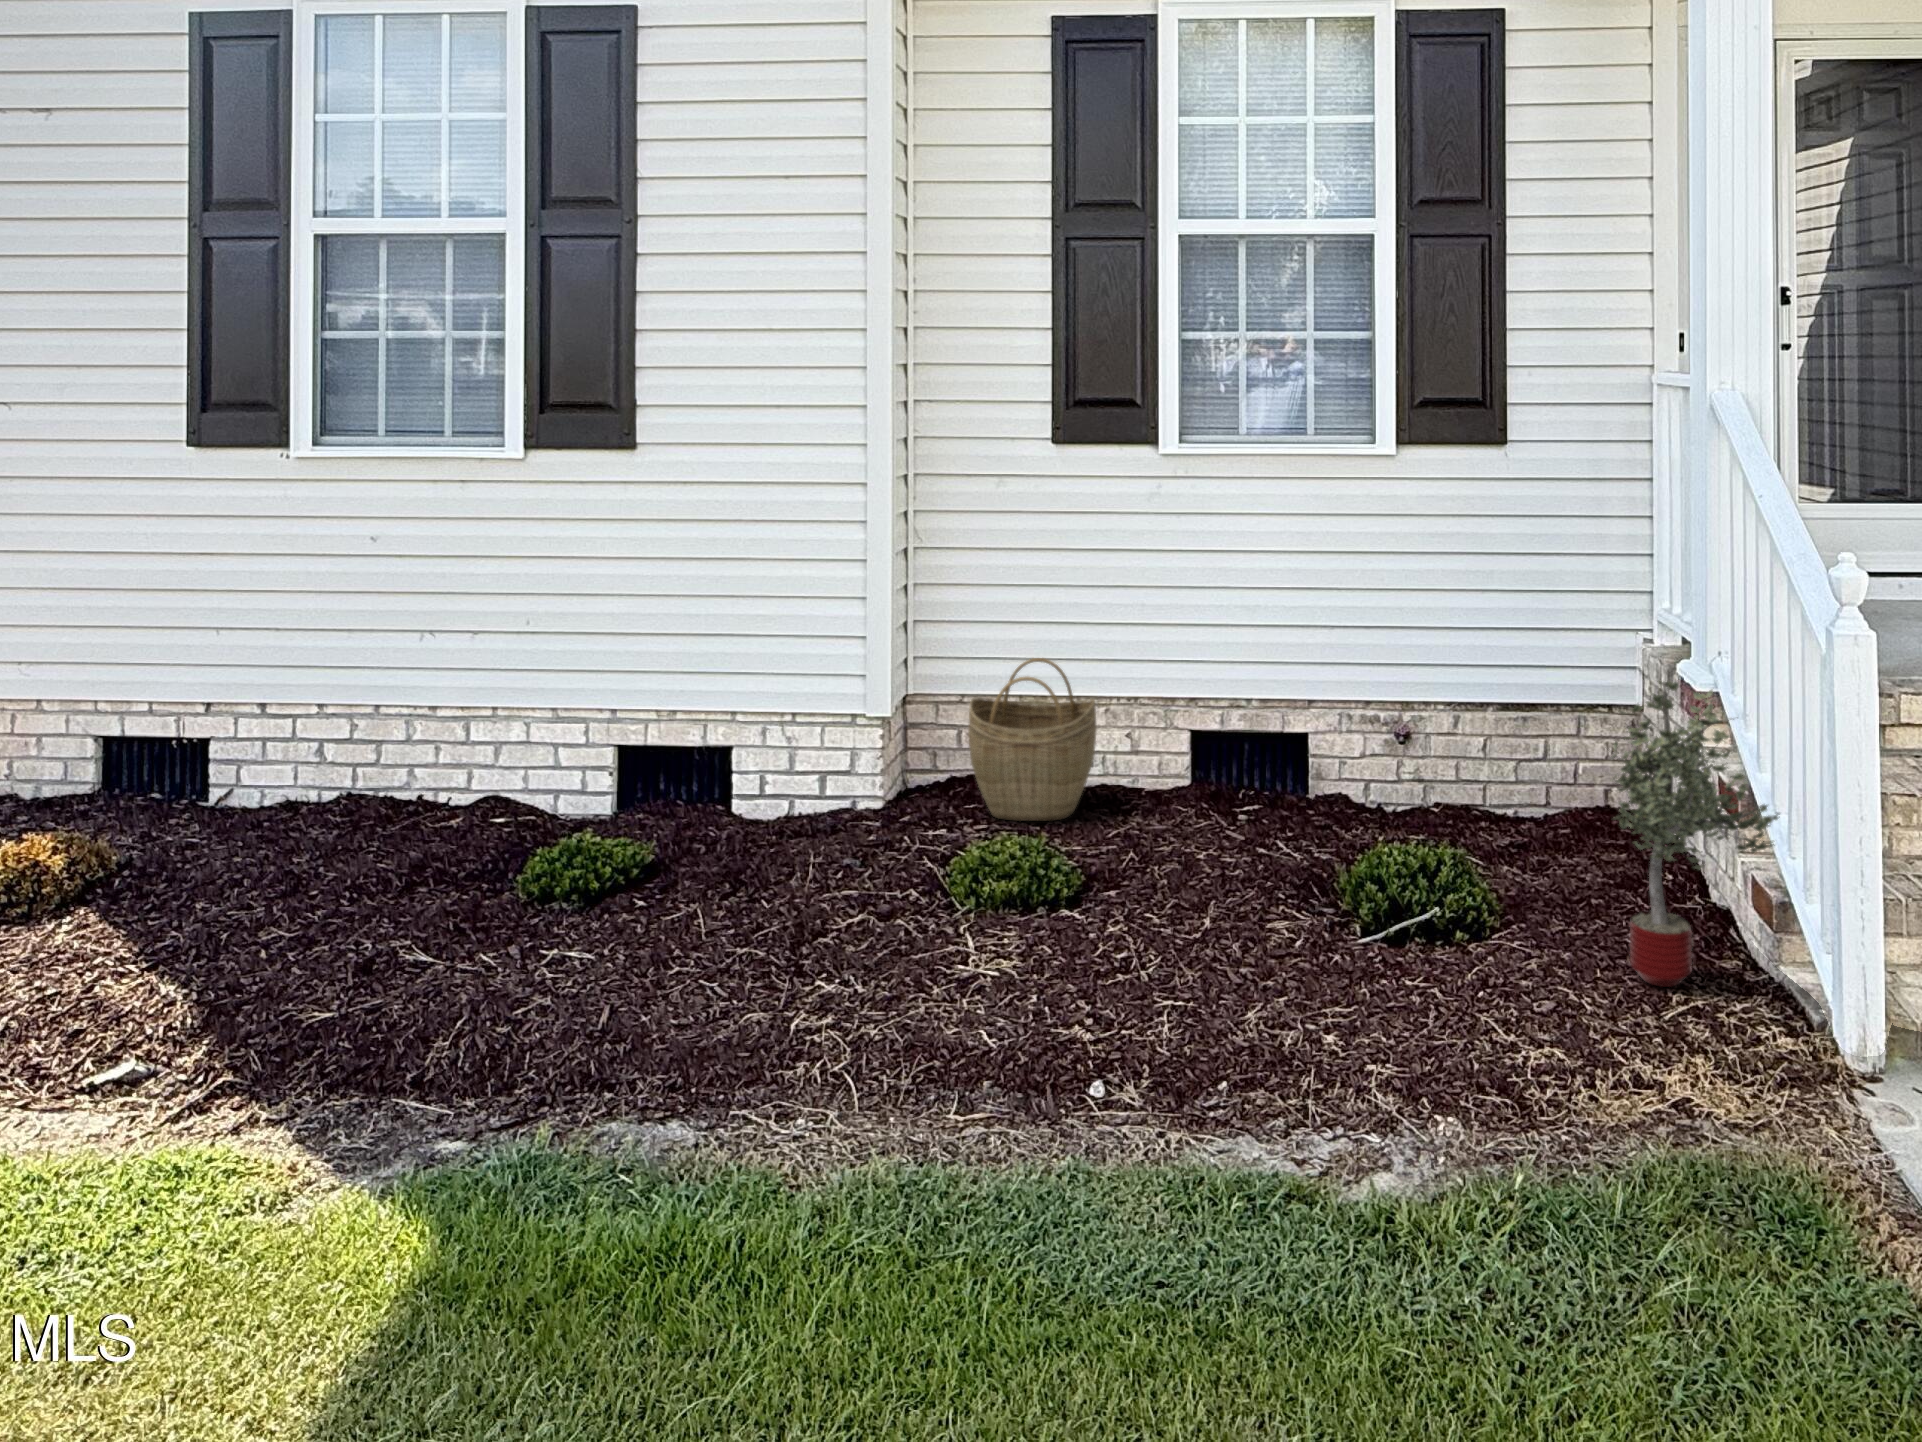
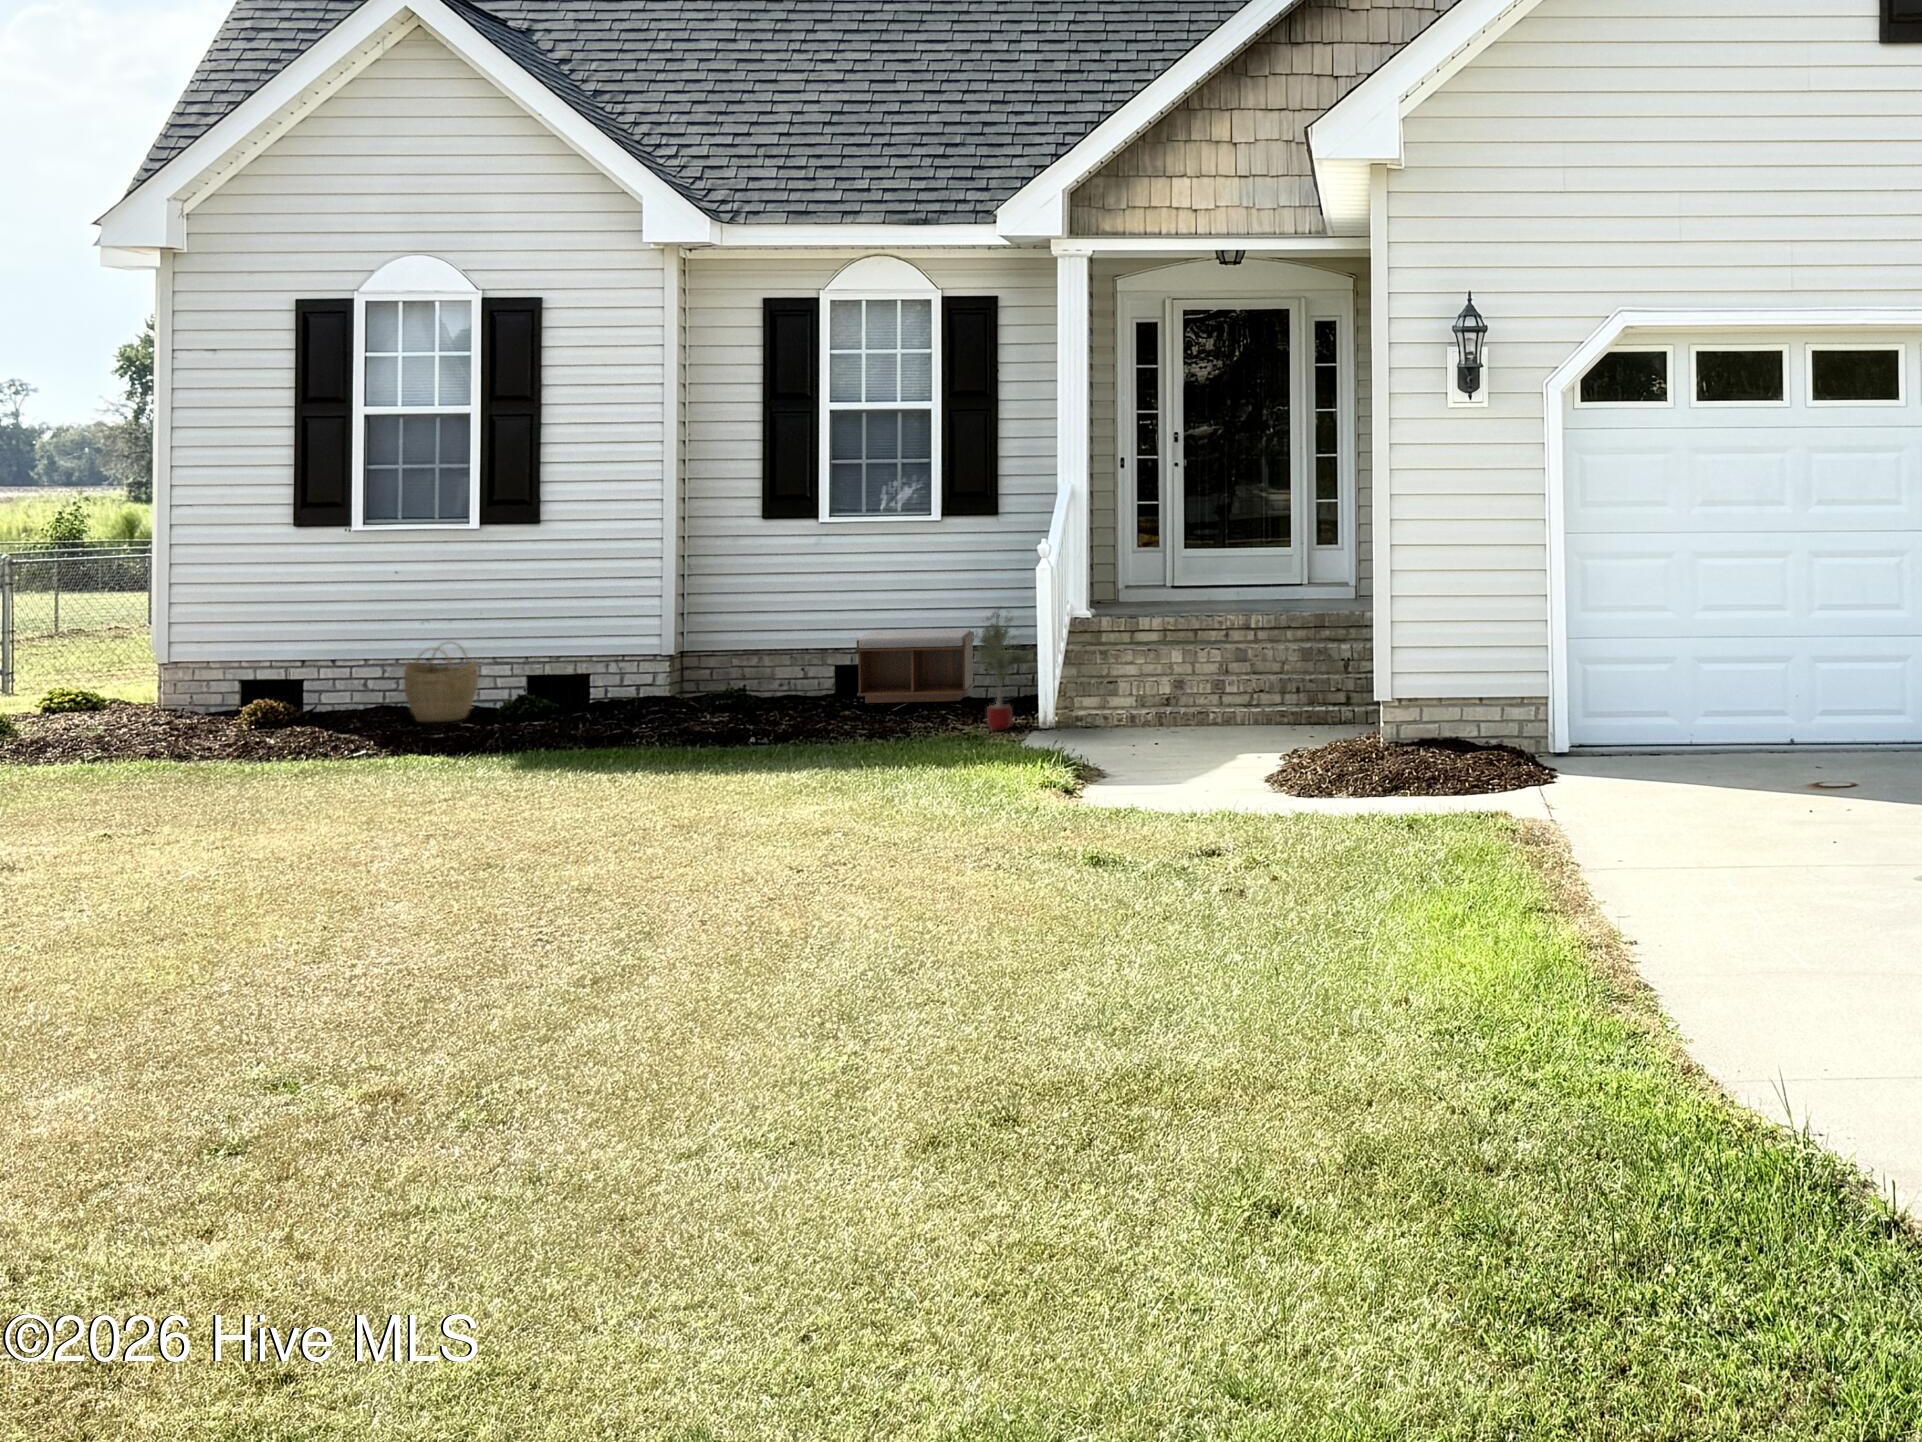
woven basket: present [968,658,1097,821] -> present [404,643,478,722]
bench: none [1243,674,1466,832] -> present [857,630,974,703]

